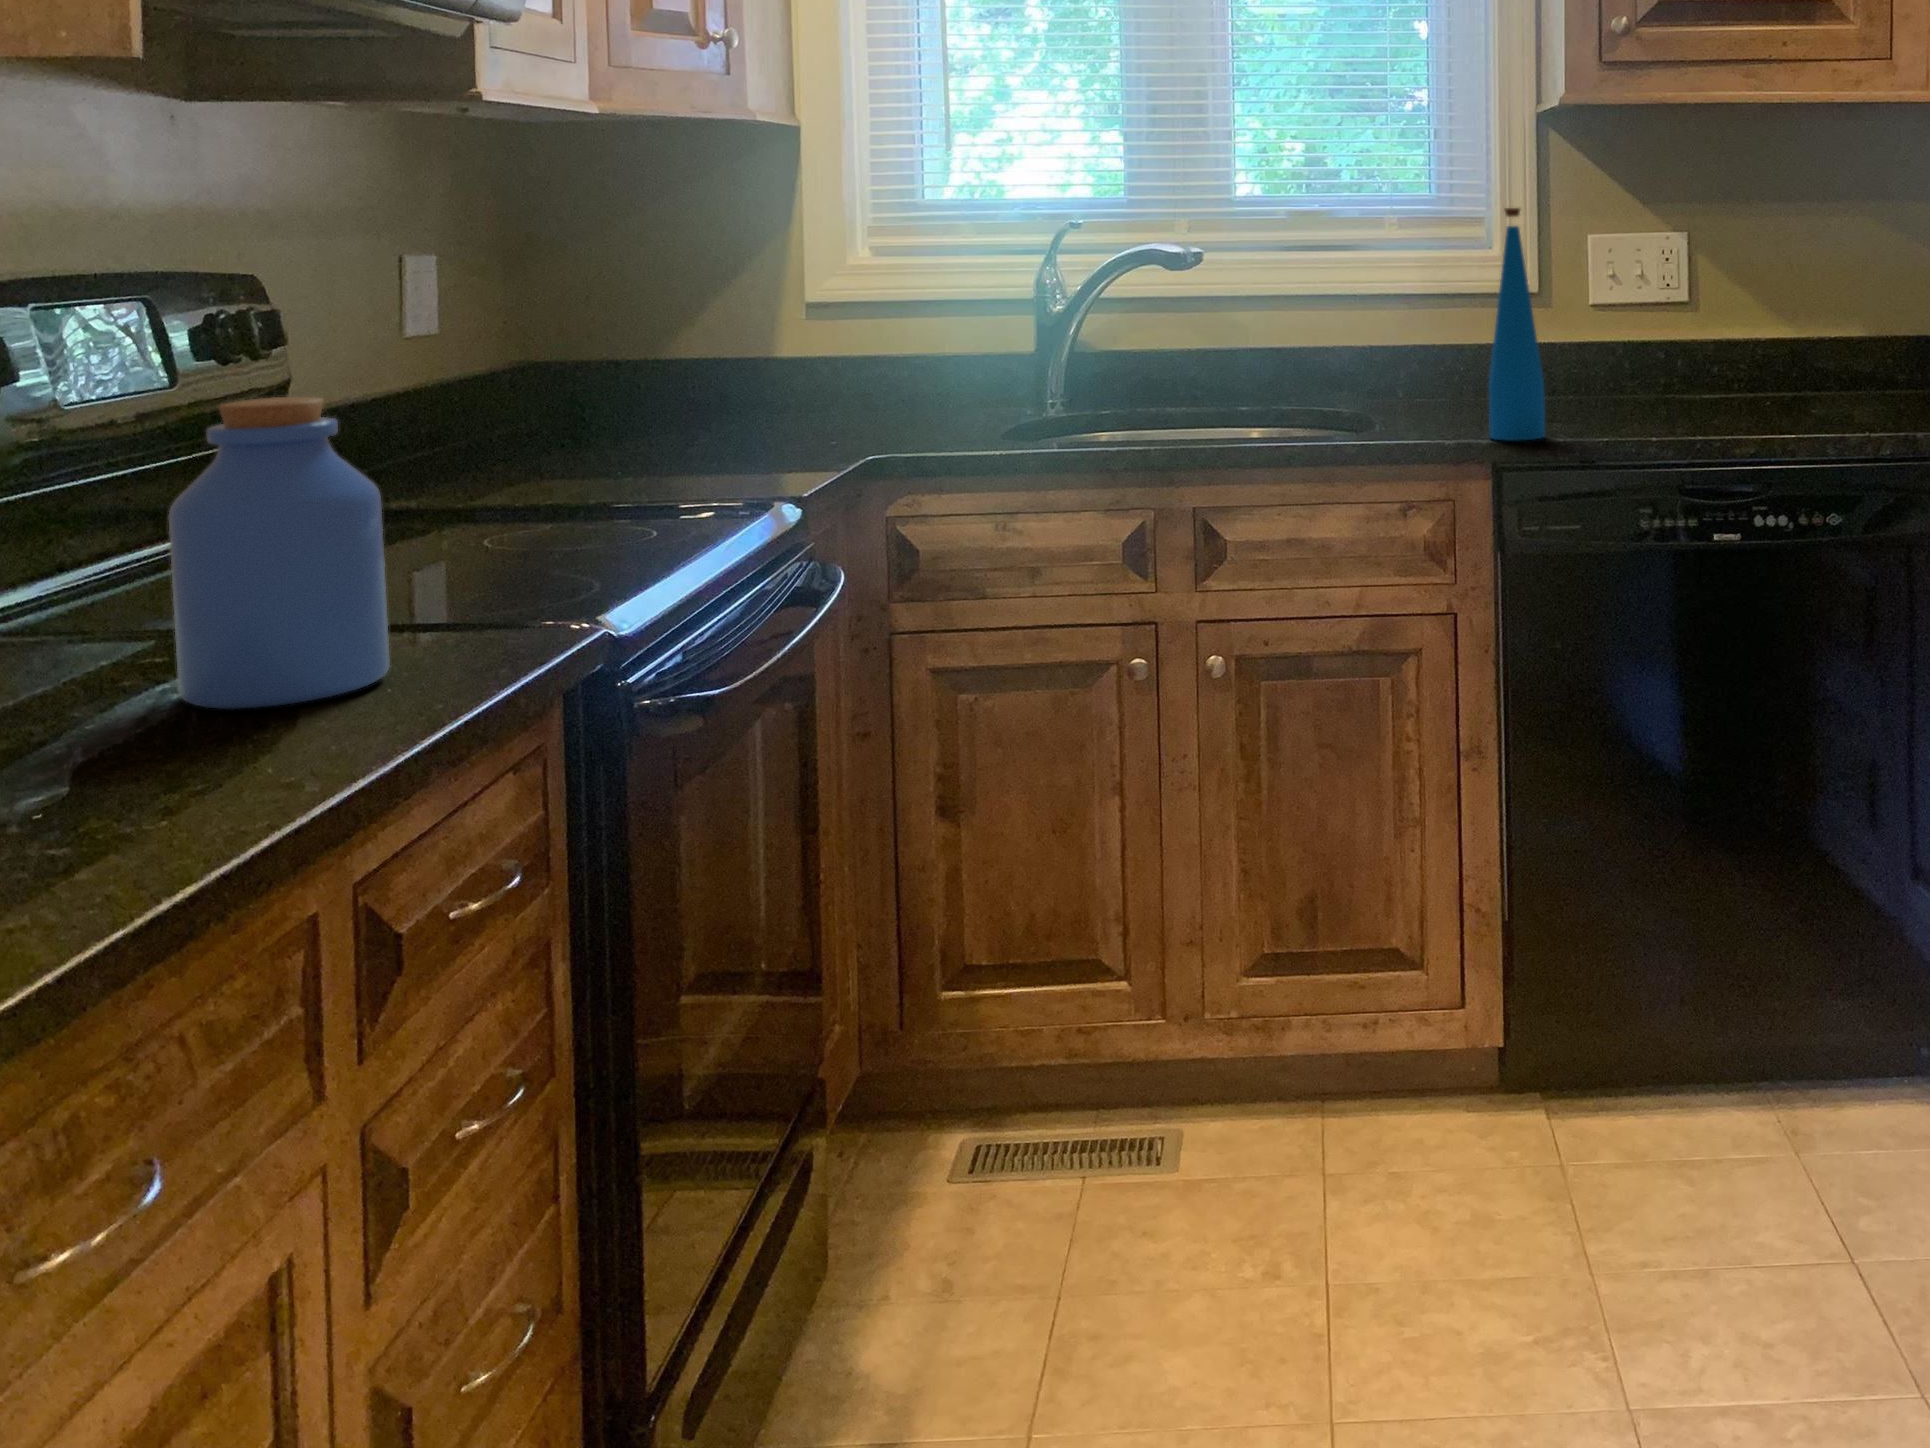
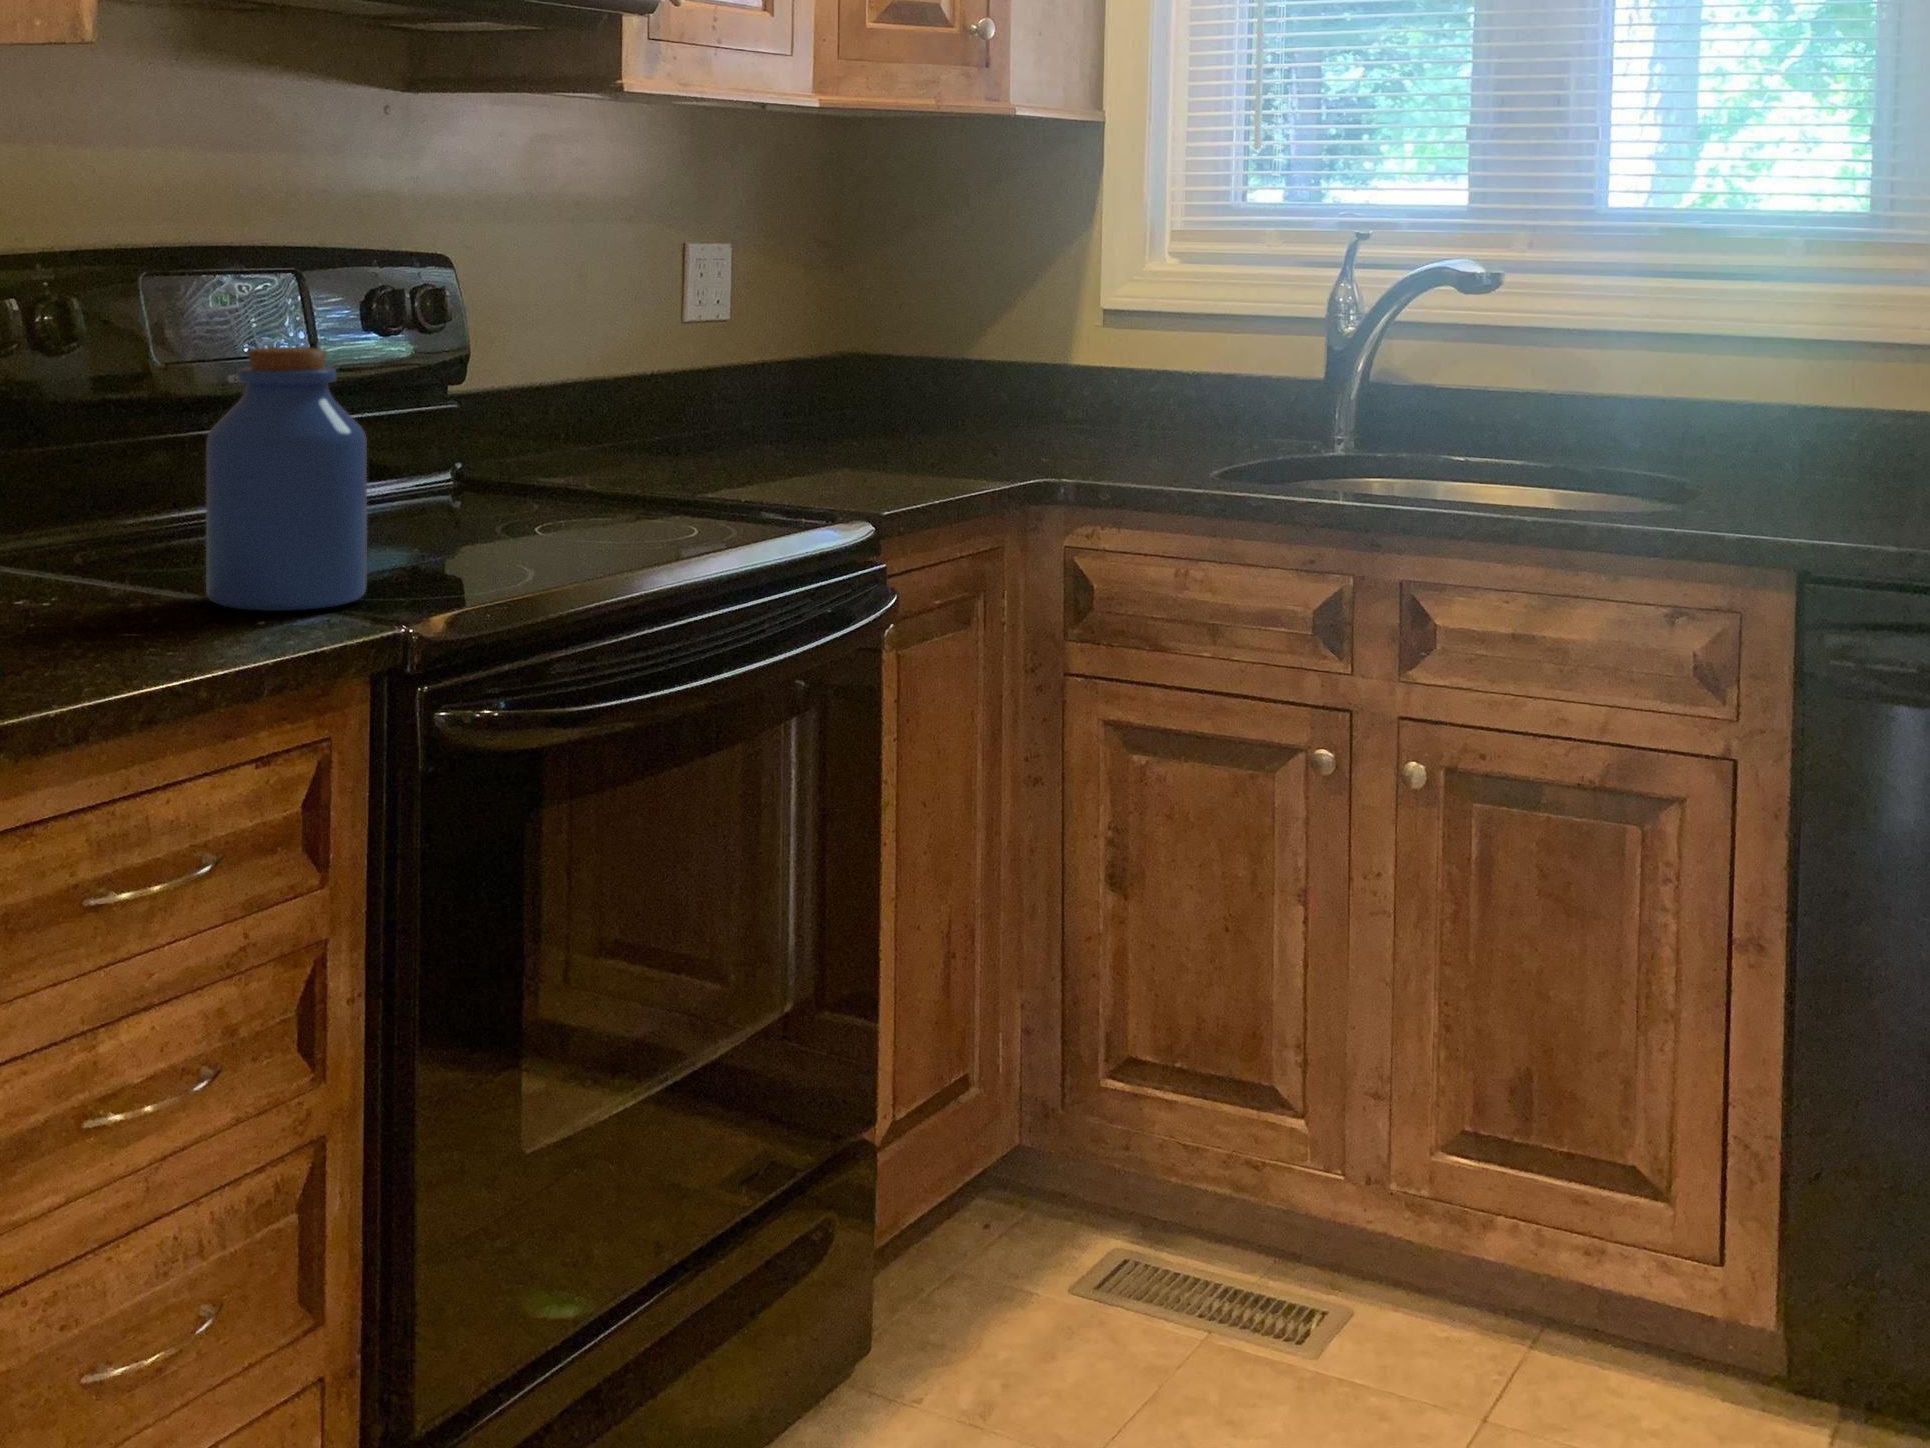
bottle: present [1489,208,1545,440] -> none [1811,230,1896,544]

